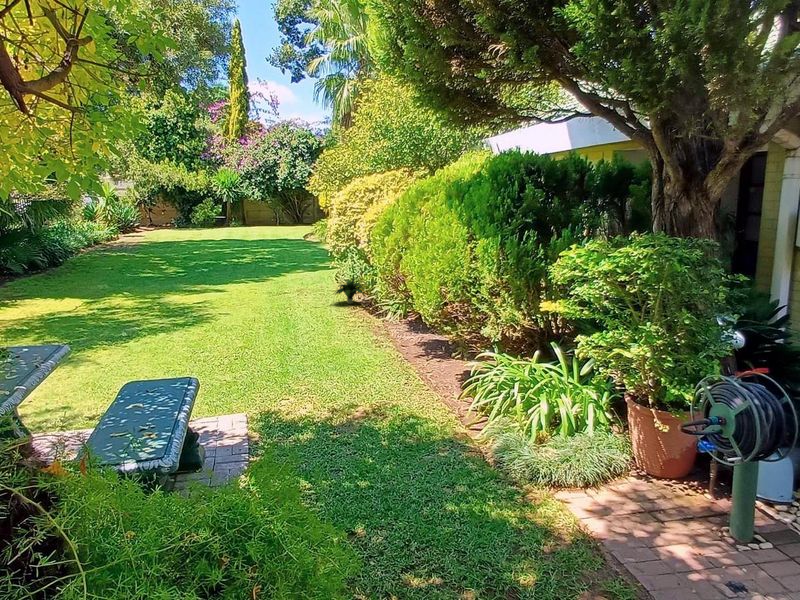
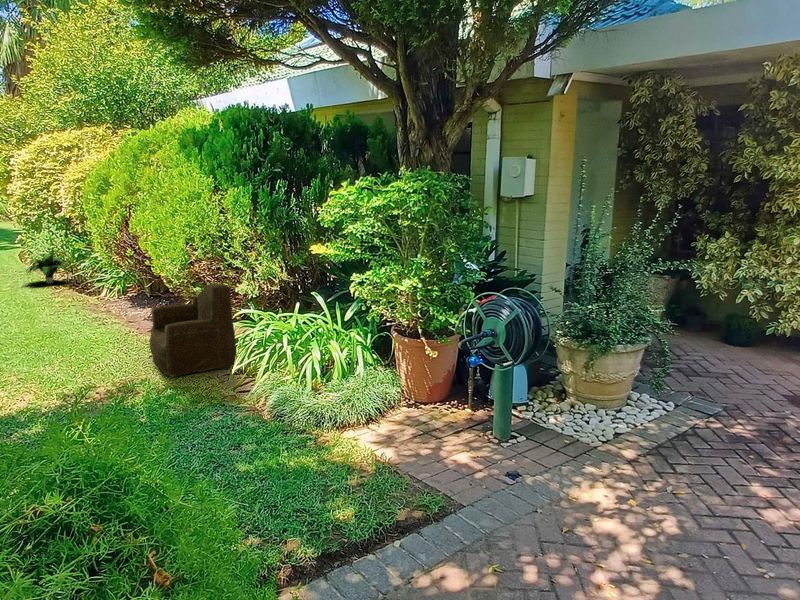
armchair: none [407,312,476,405] -> present [150,283,237,377]

